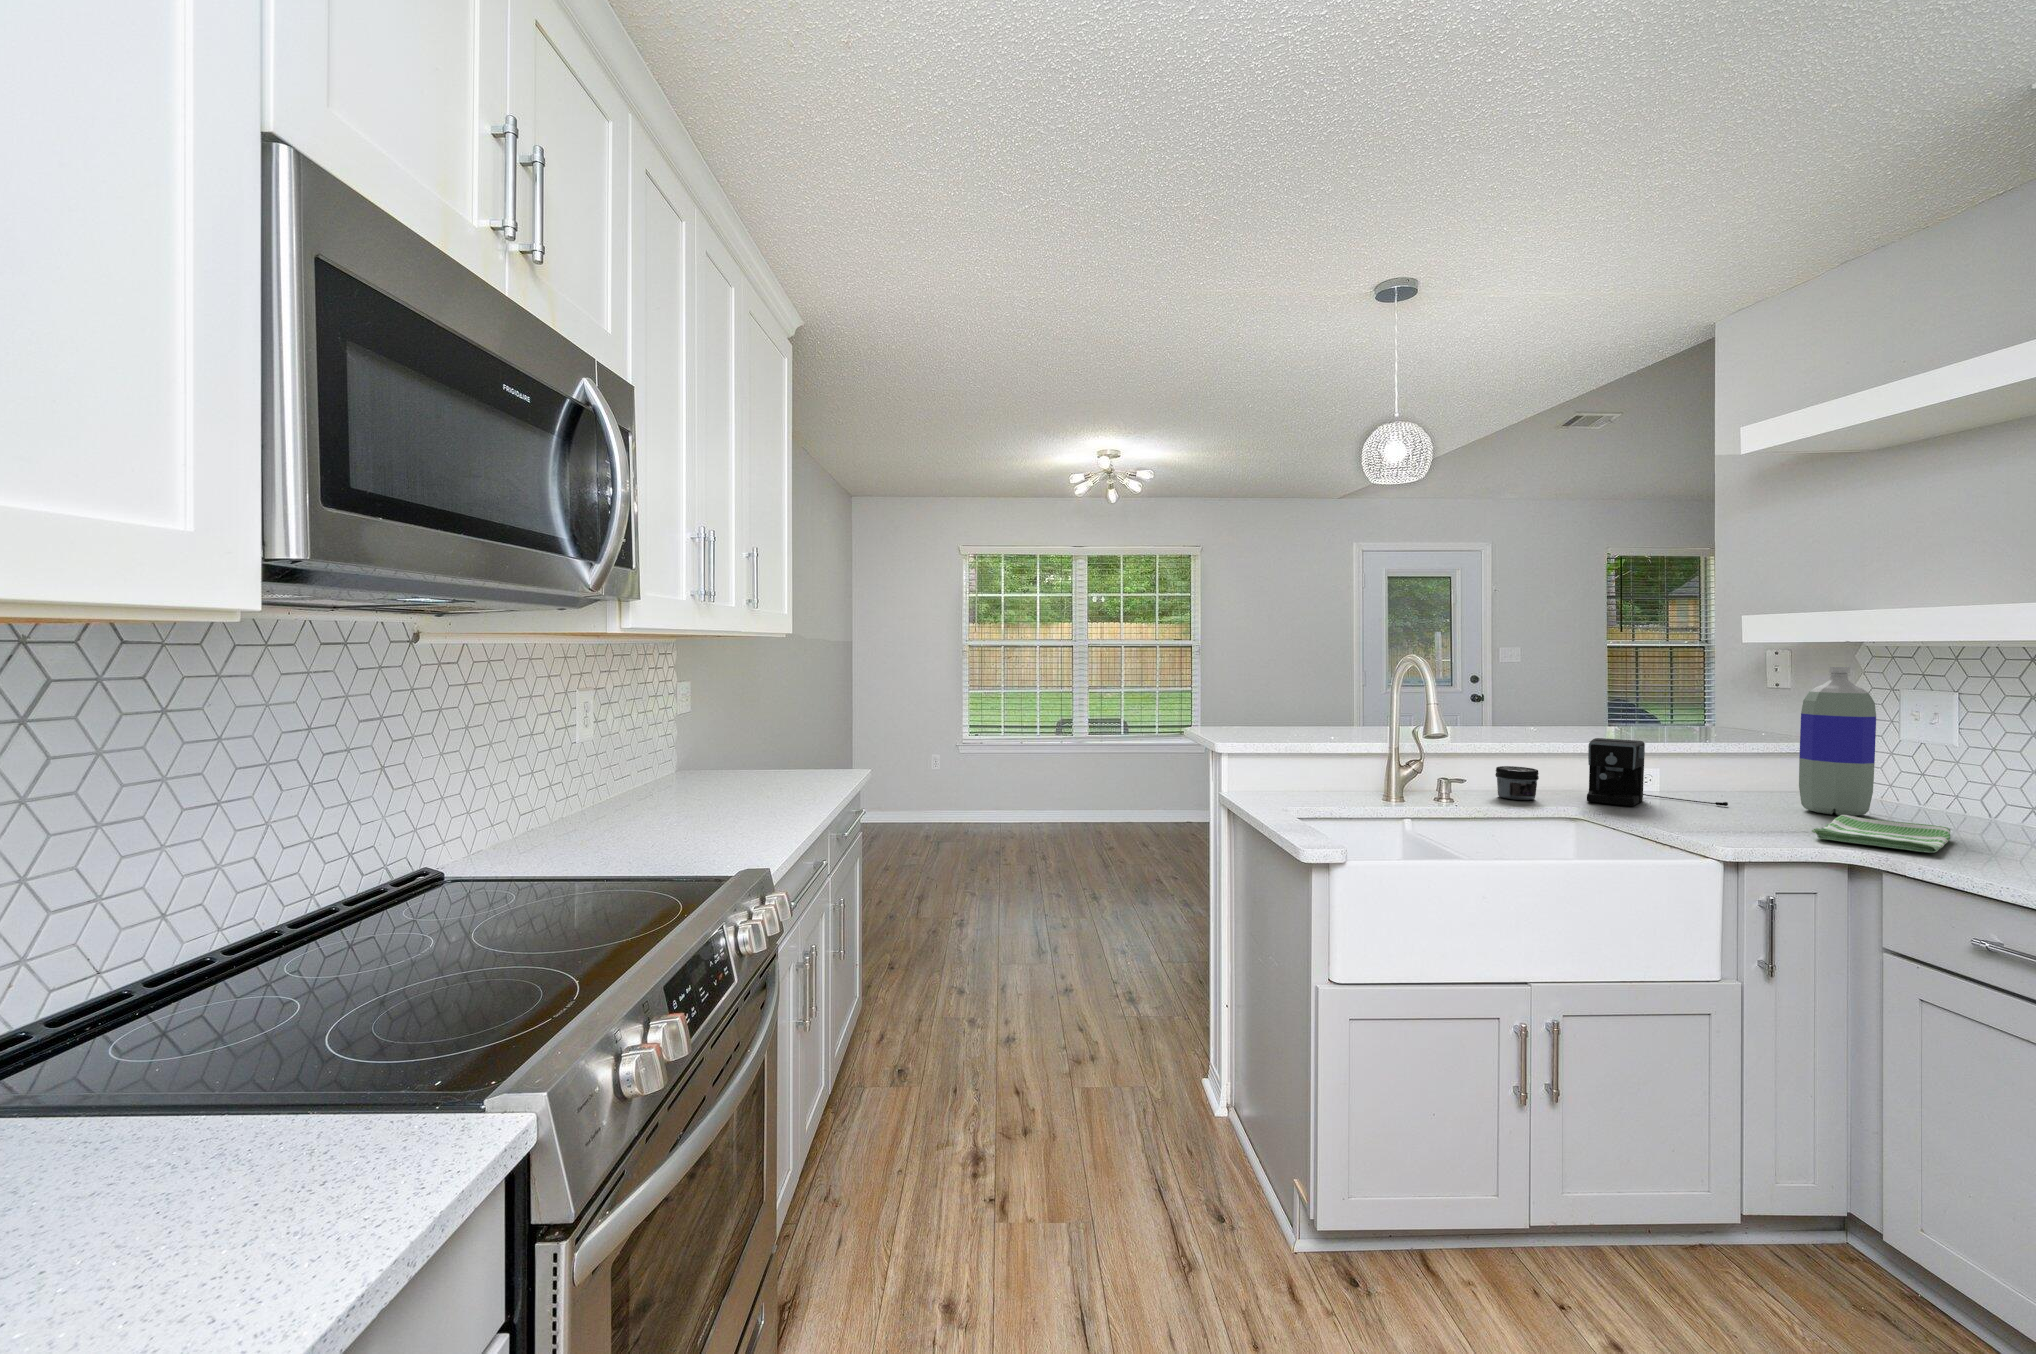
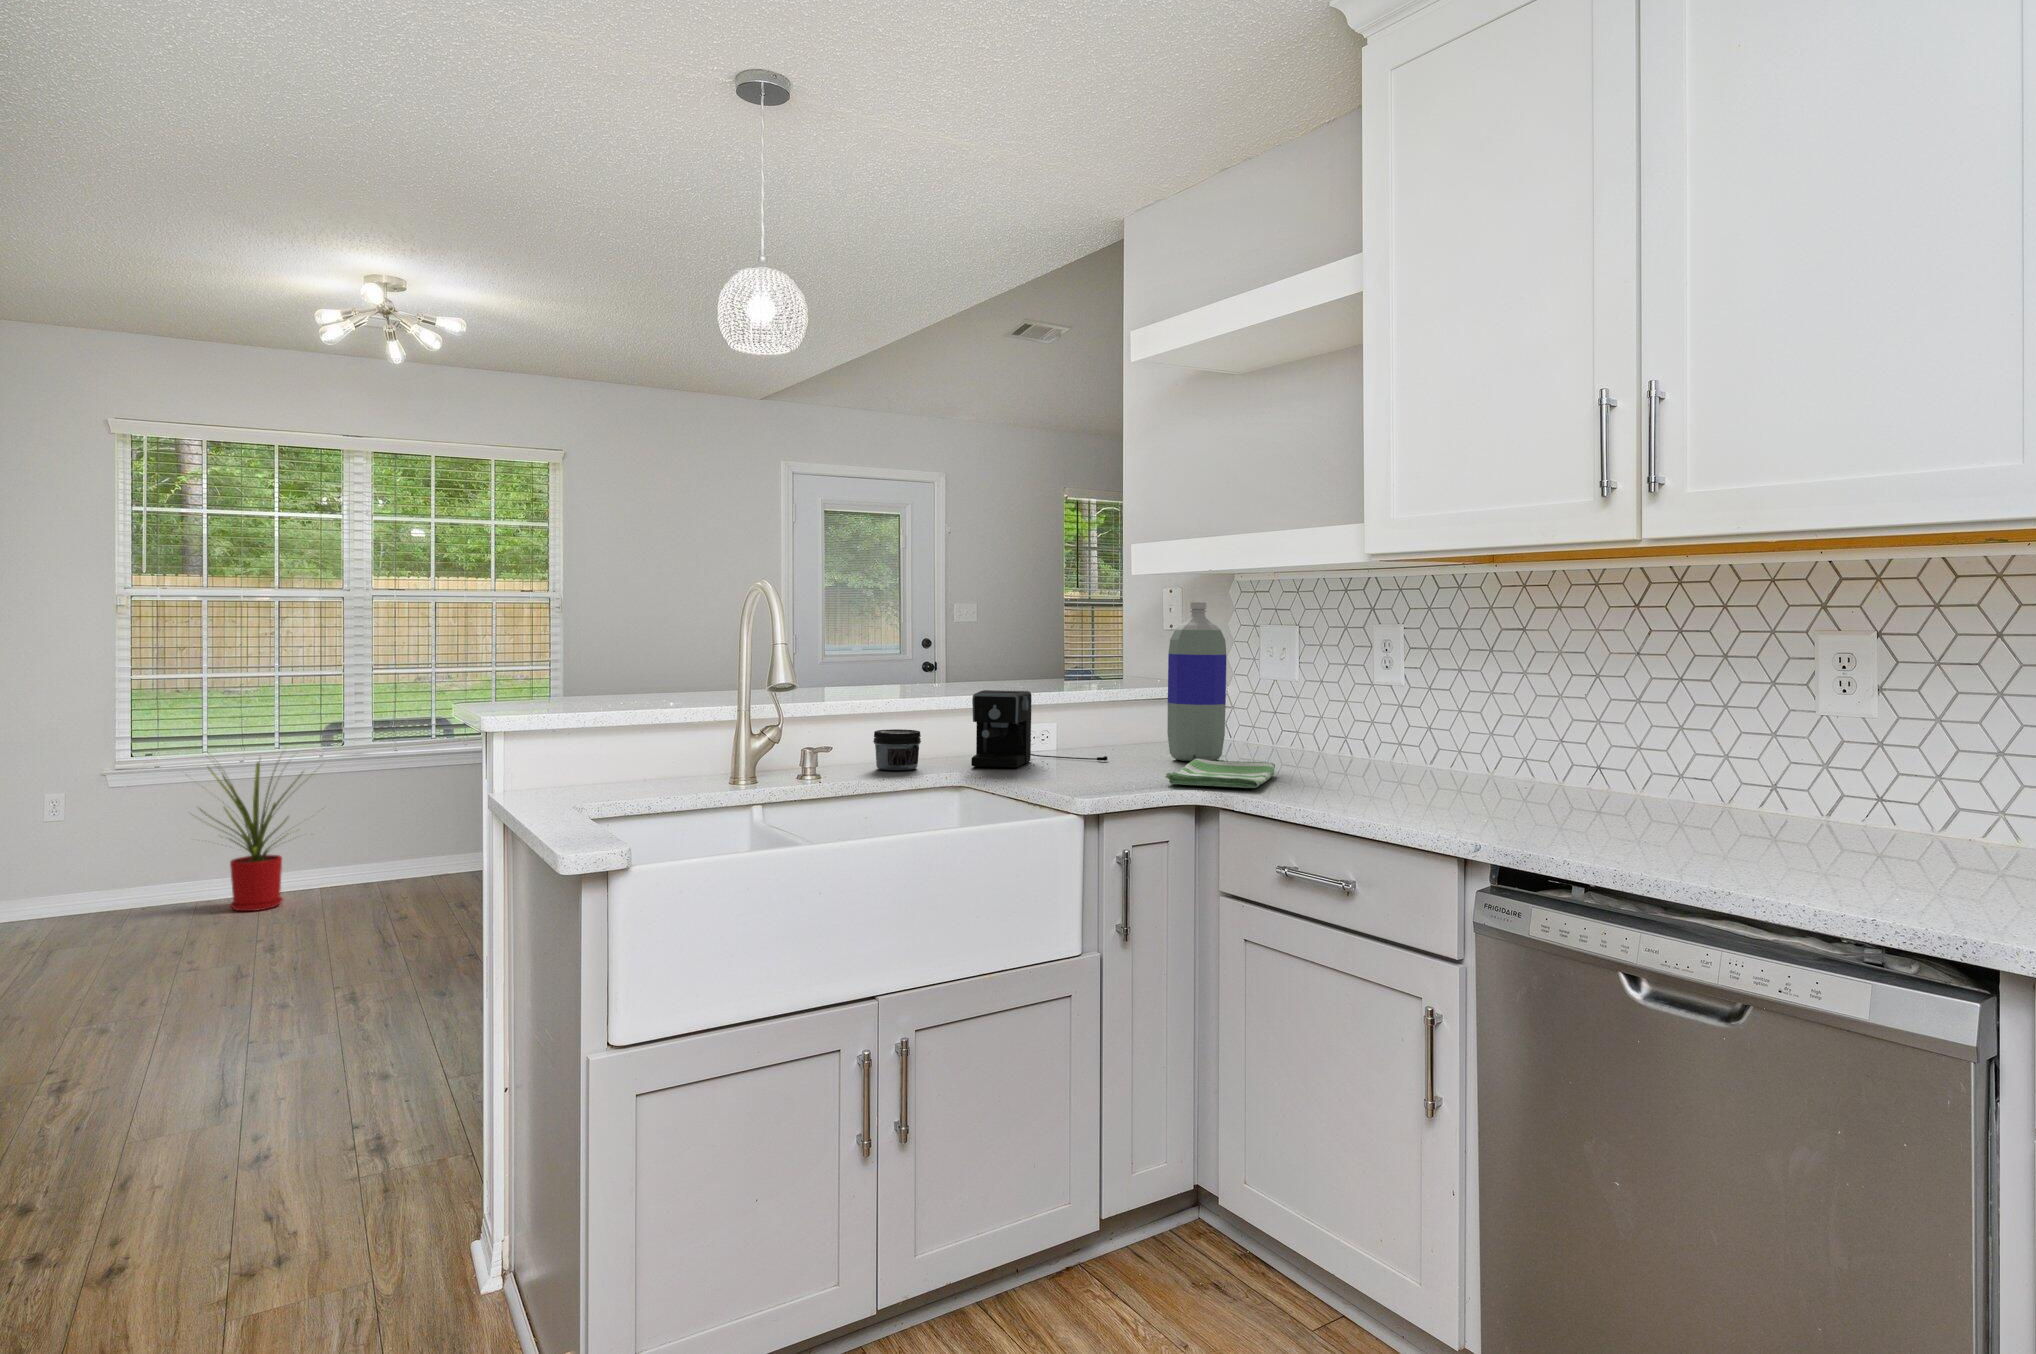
house plant: none [990,738,1062,837] -> present [194,762,315,911]

